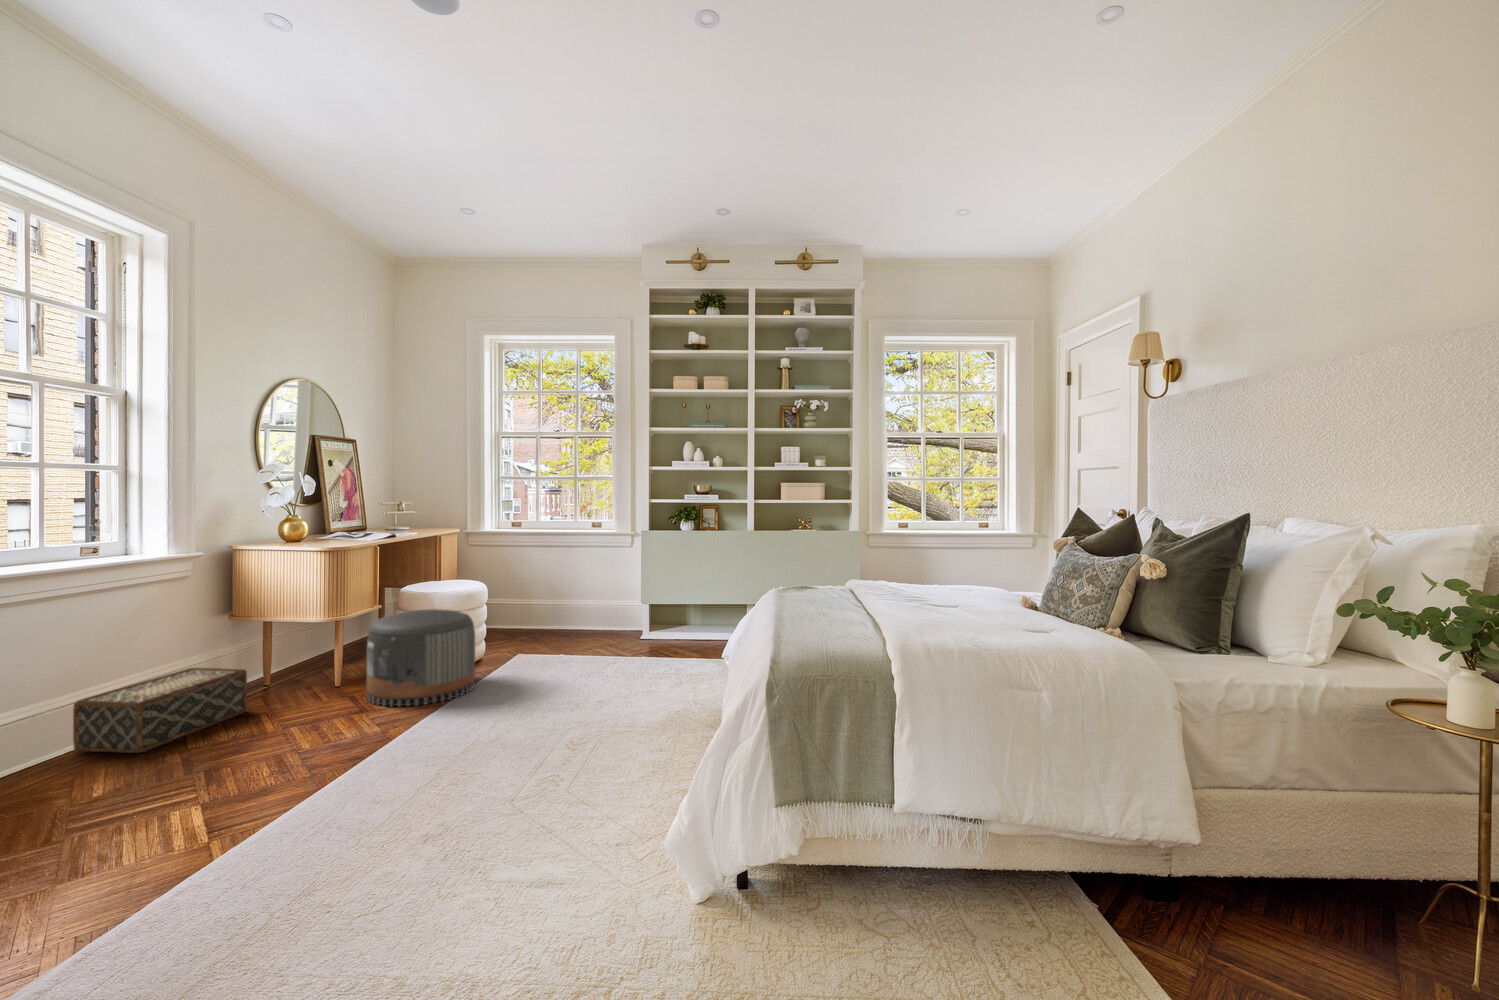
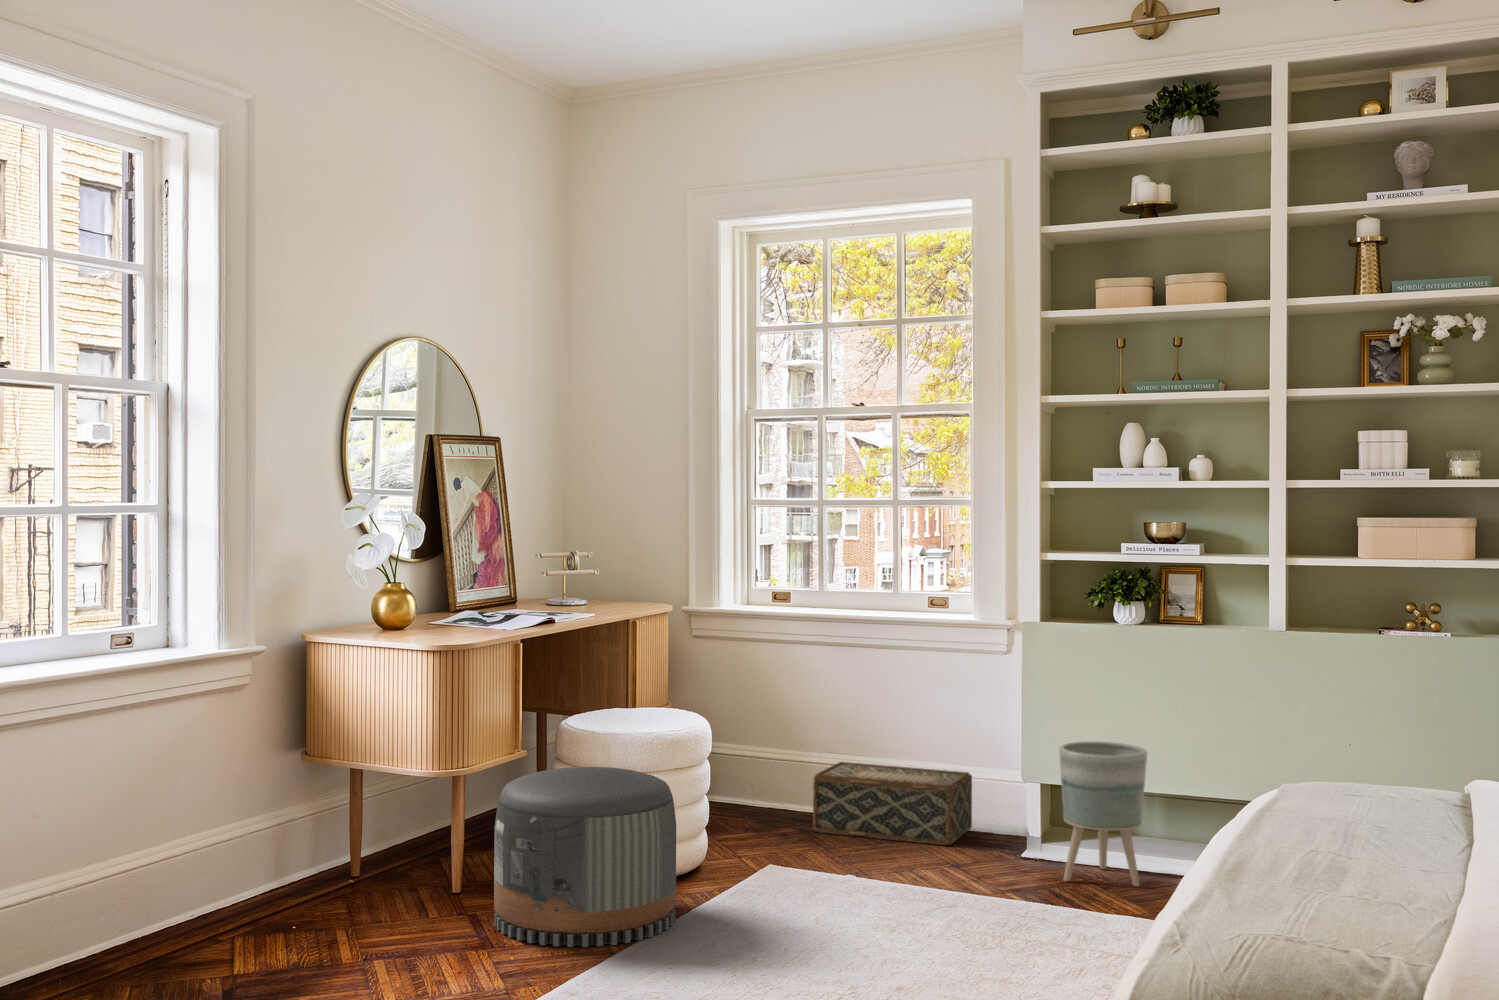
planter: none [660,584,699,648] -> present [1059,742,1147,886]
woven basket: present [73,668,247,753] -> present [813,762,972,845]

